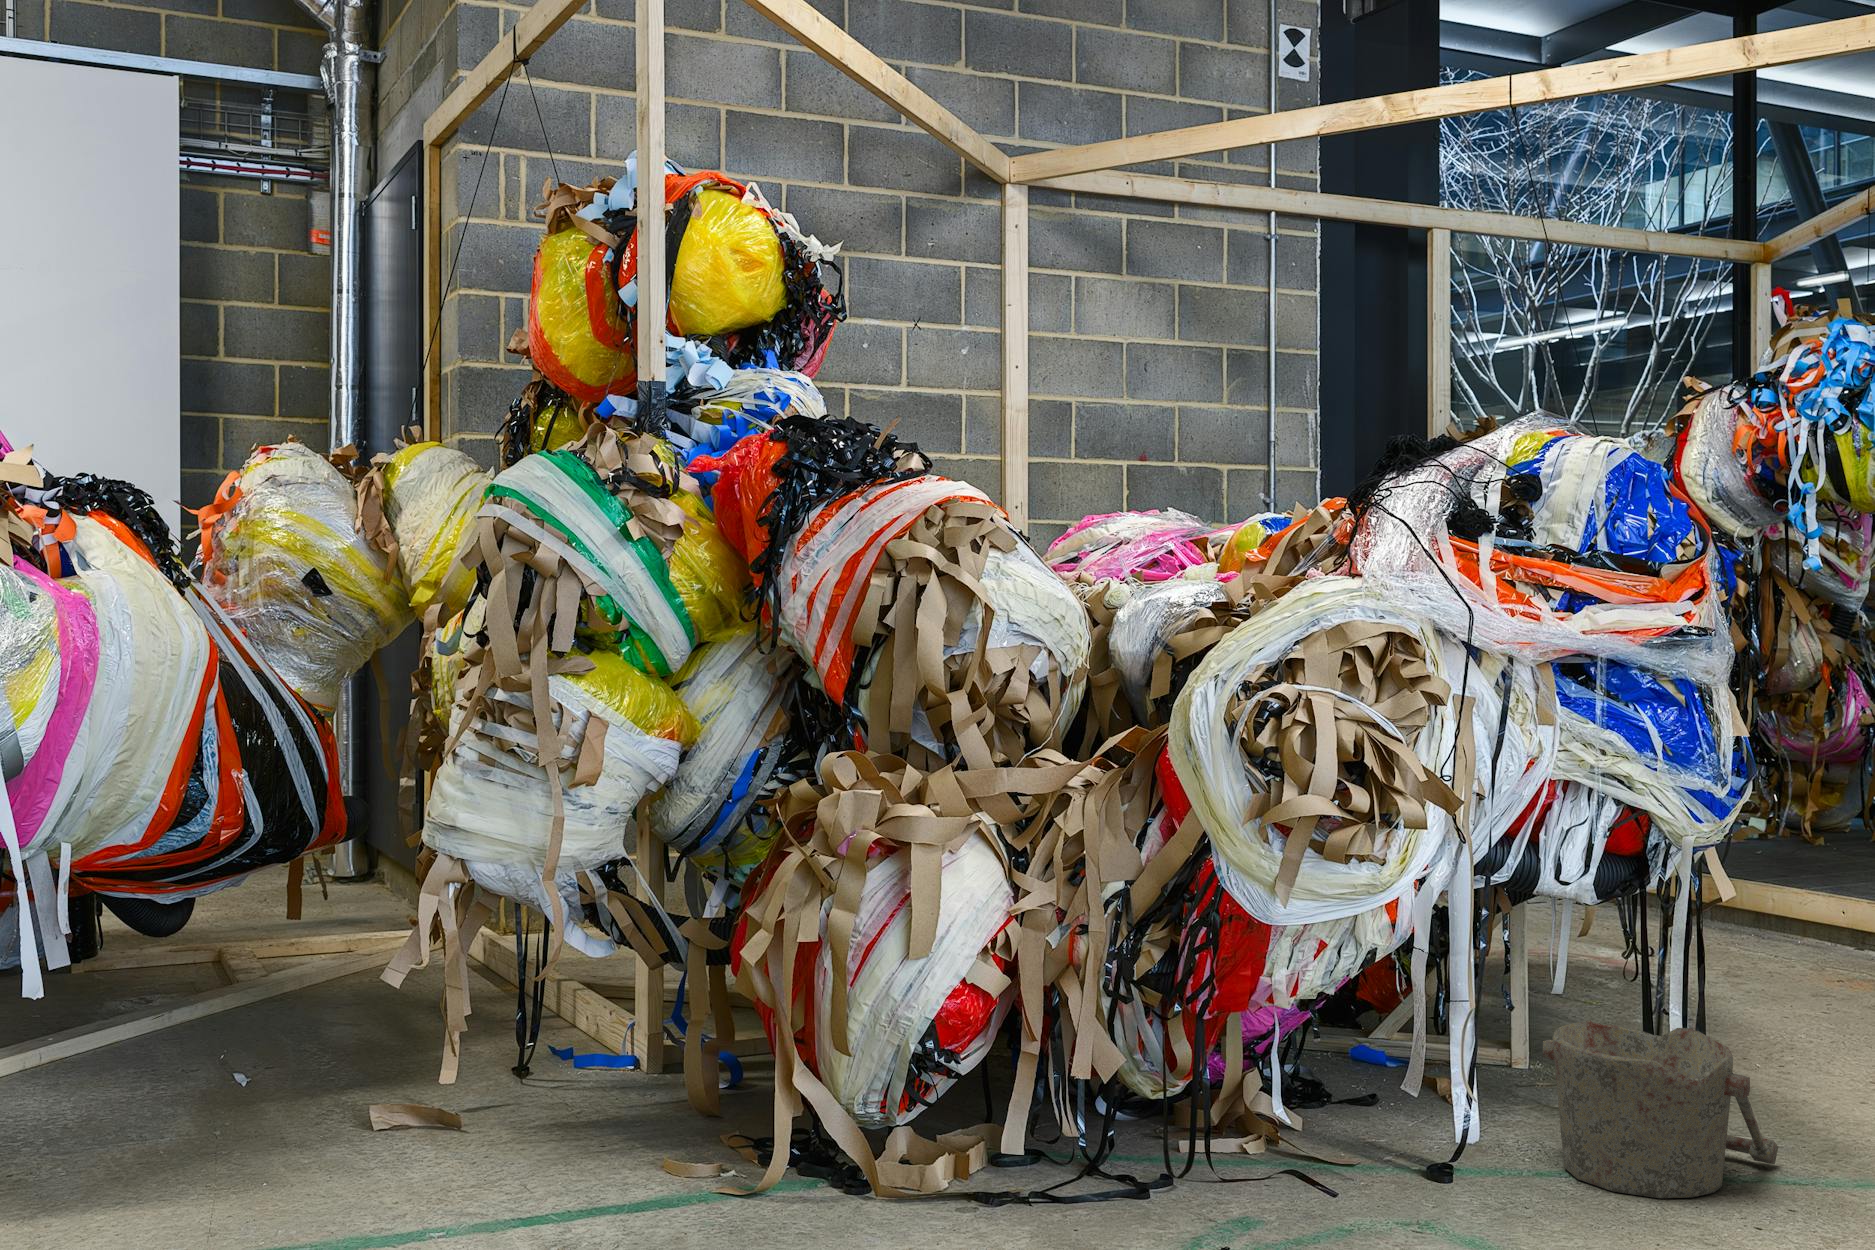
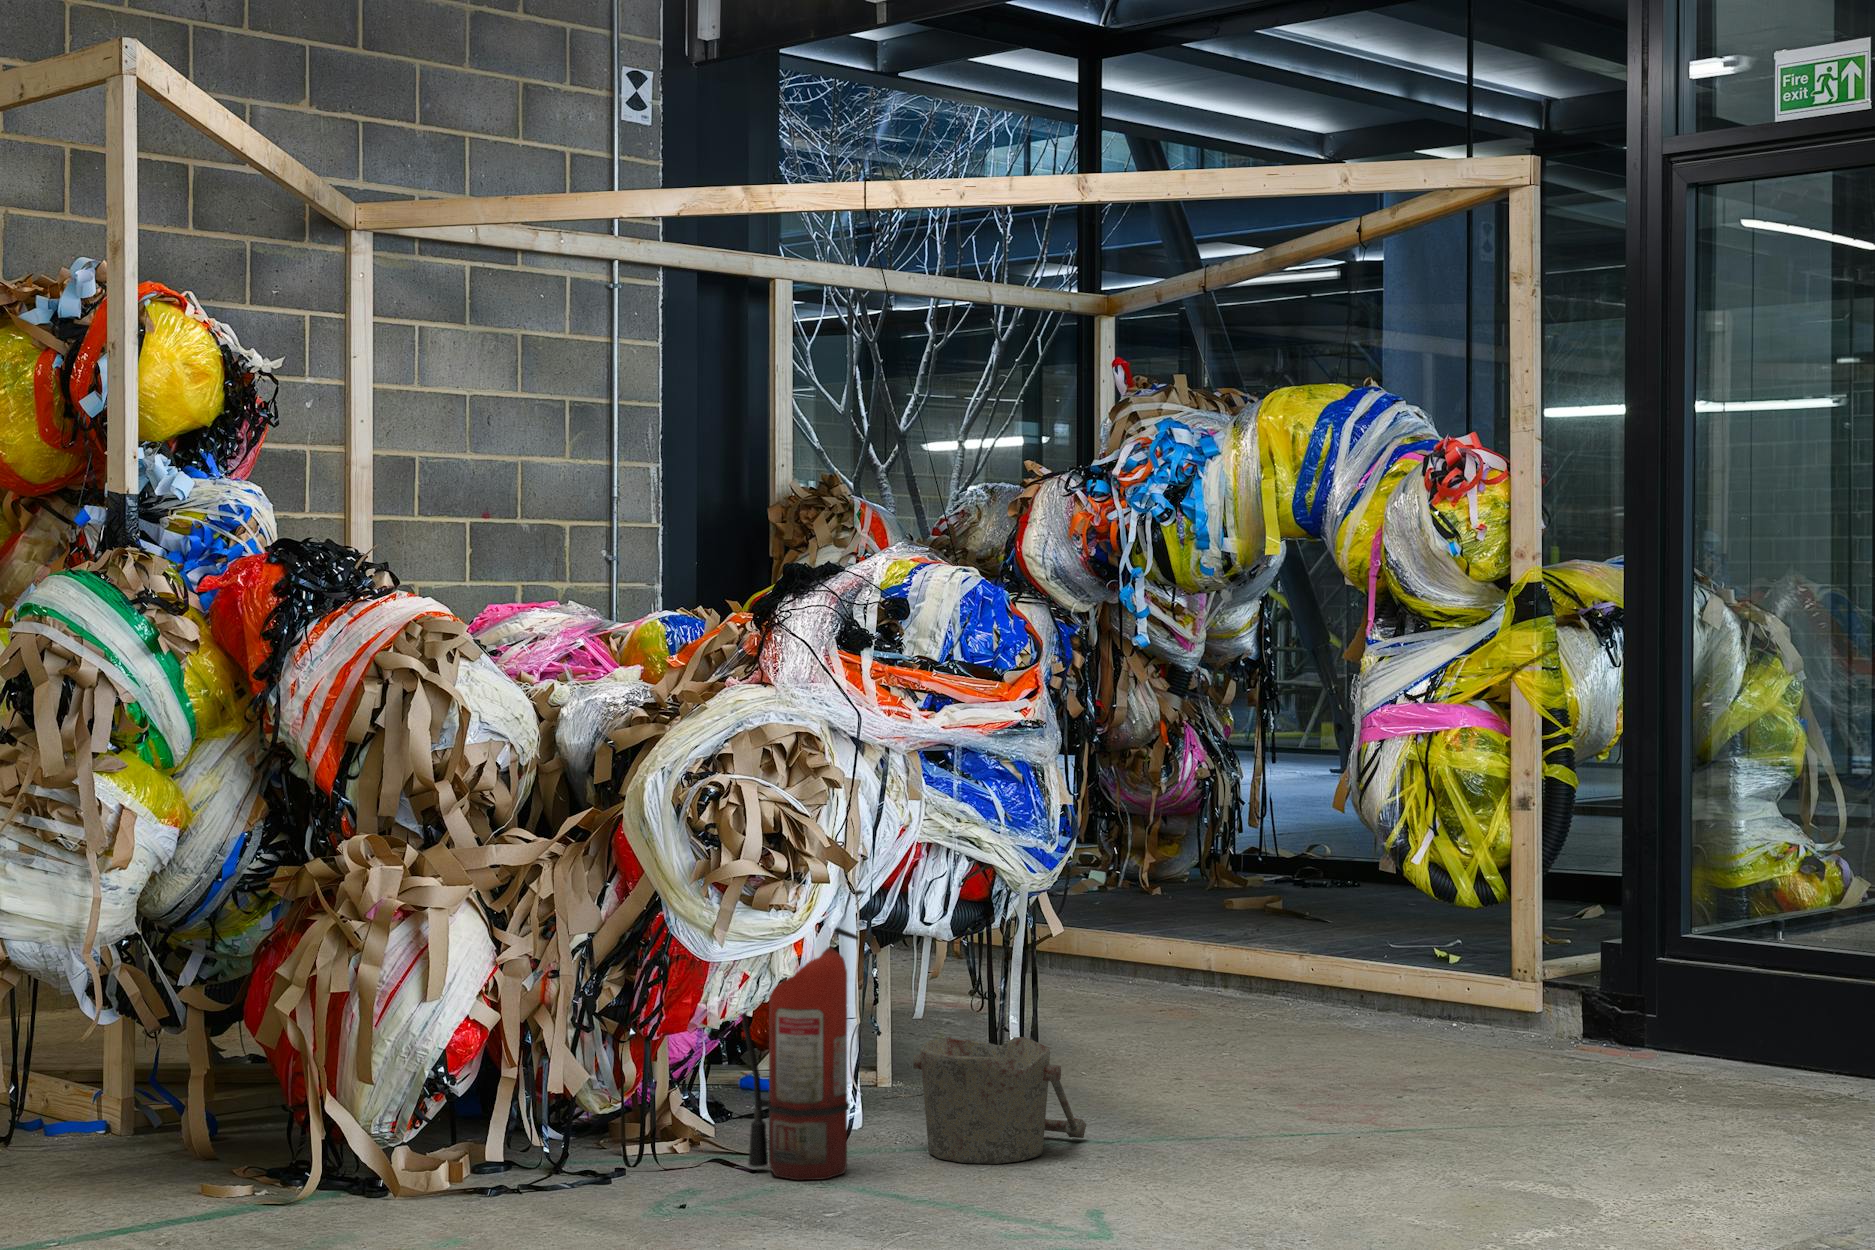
fire extinguisher: none [1314,837,1482,1200] -> present [741,890,865,1180]

